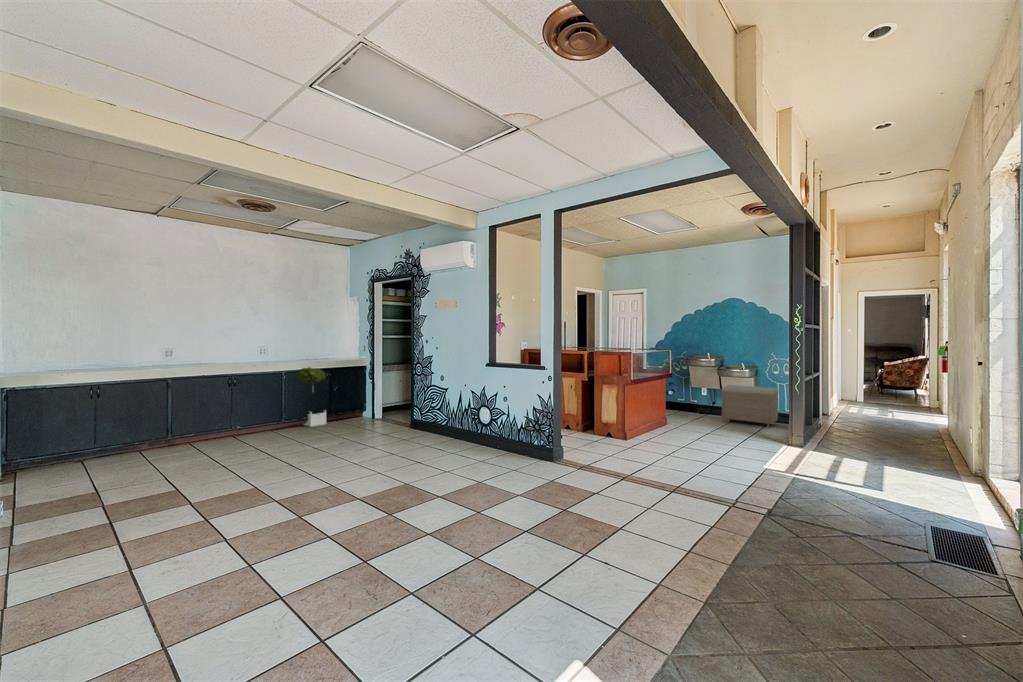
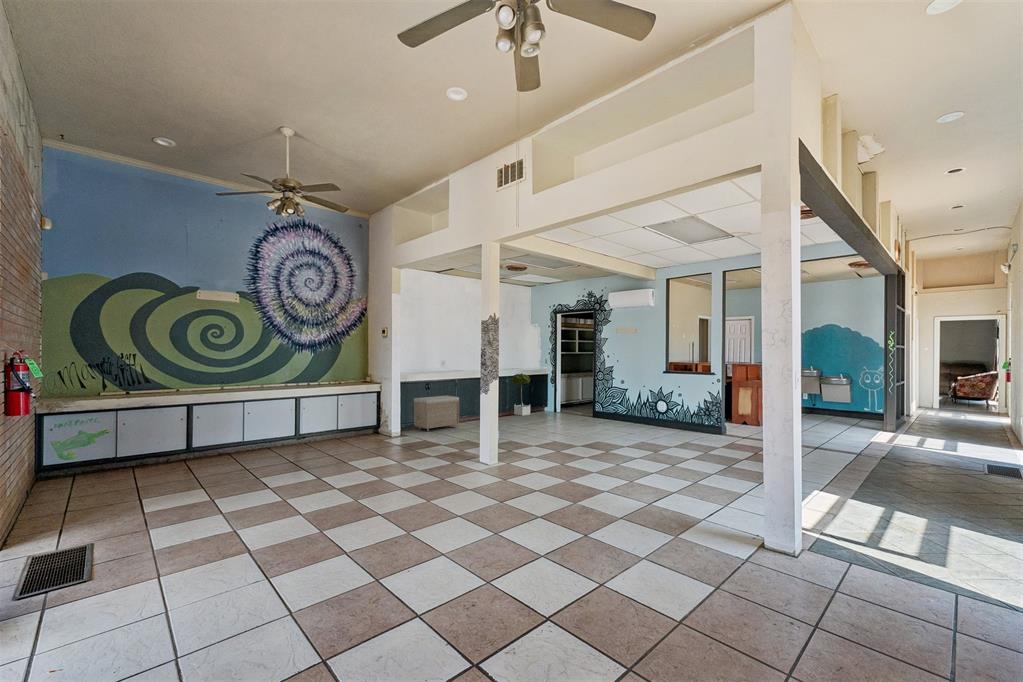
storage bench: present [722,385,778,427] -> present [414,396,459,431]

